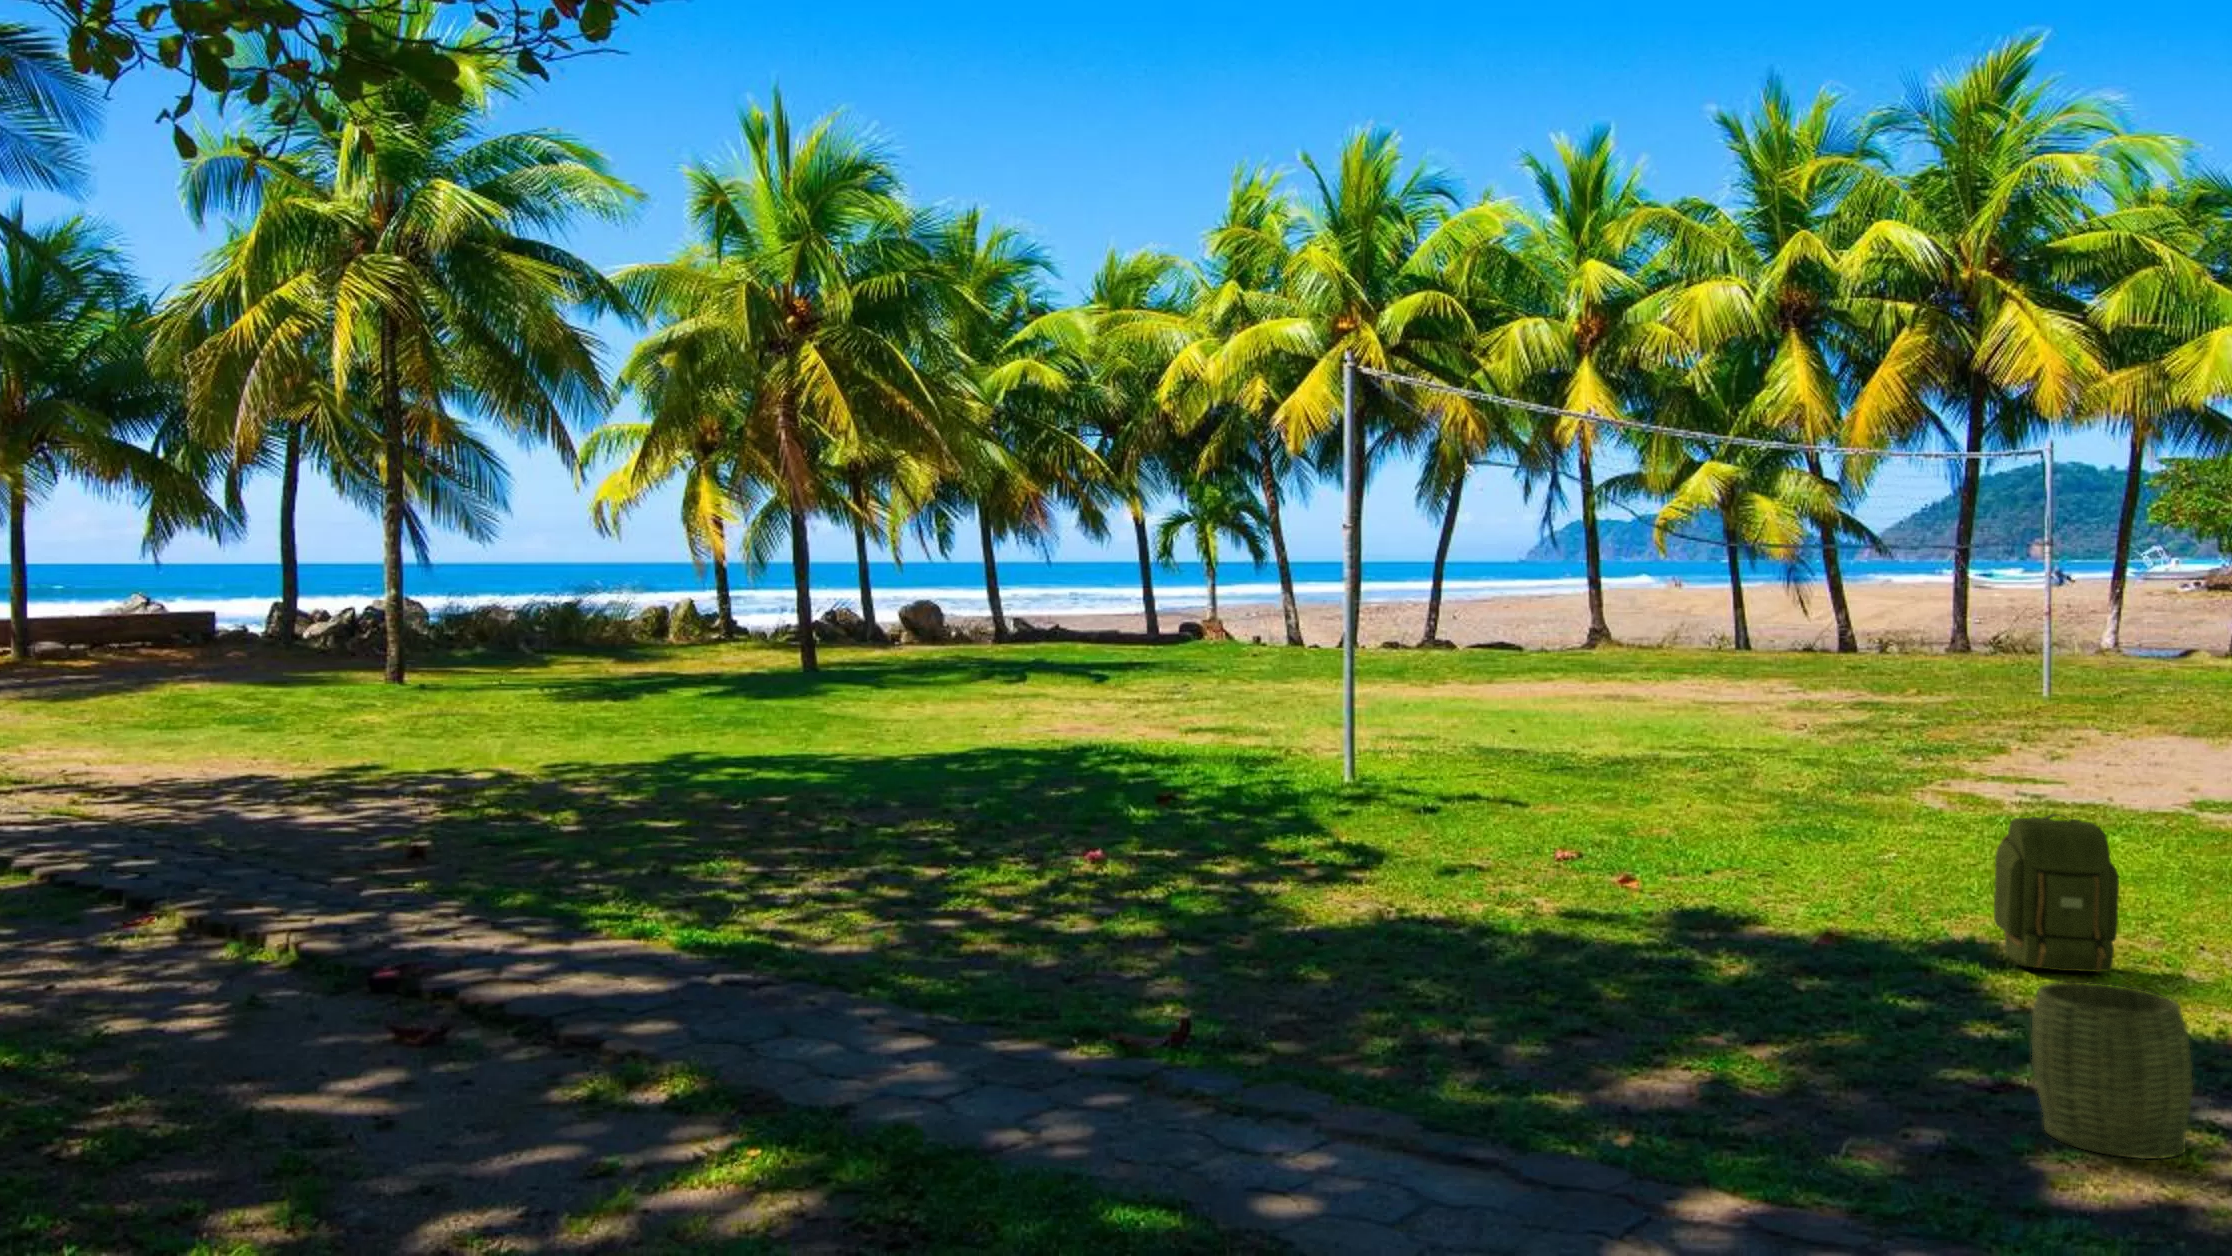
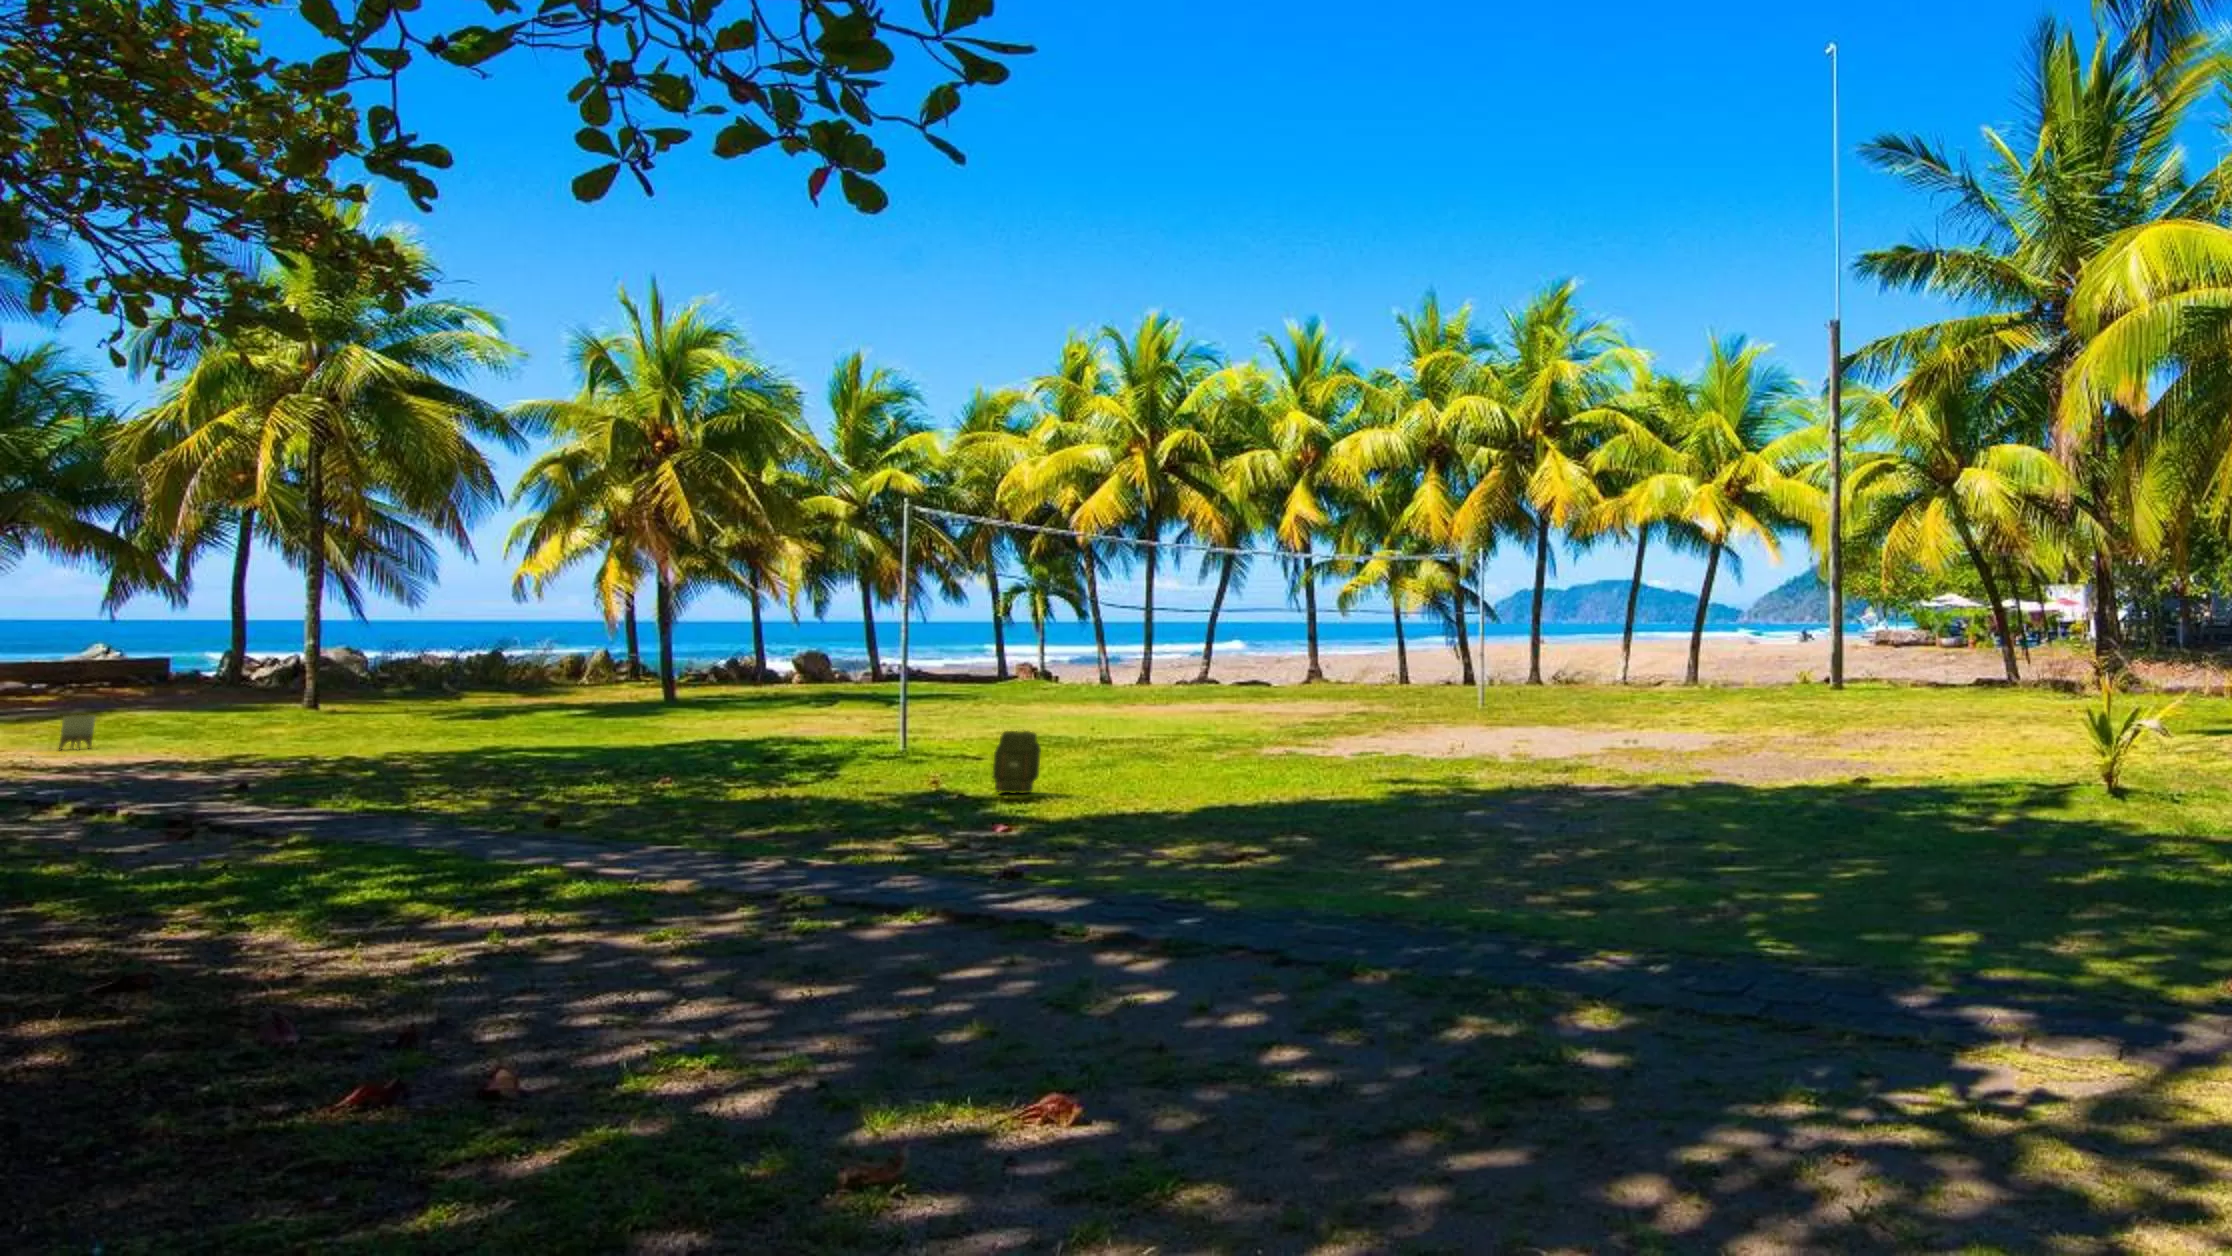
planter: none [116,703,161,757] -> present [59,715,96,749]
woven basket: present [2031,982,2193,1159] -> none [848,774,899,826]

